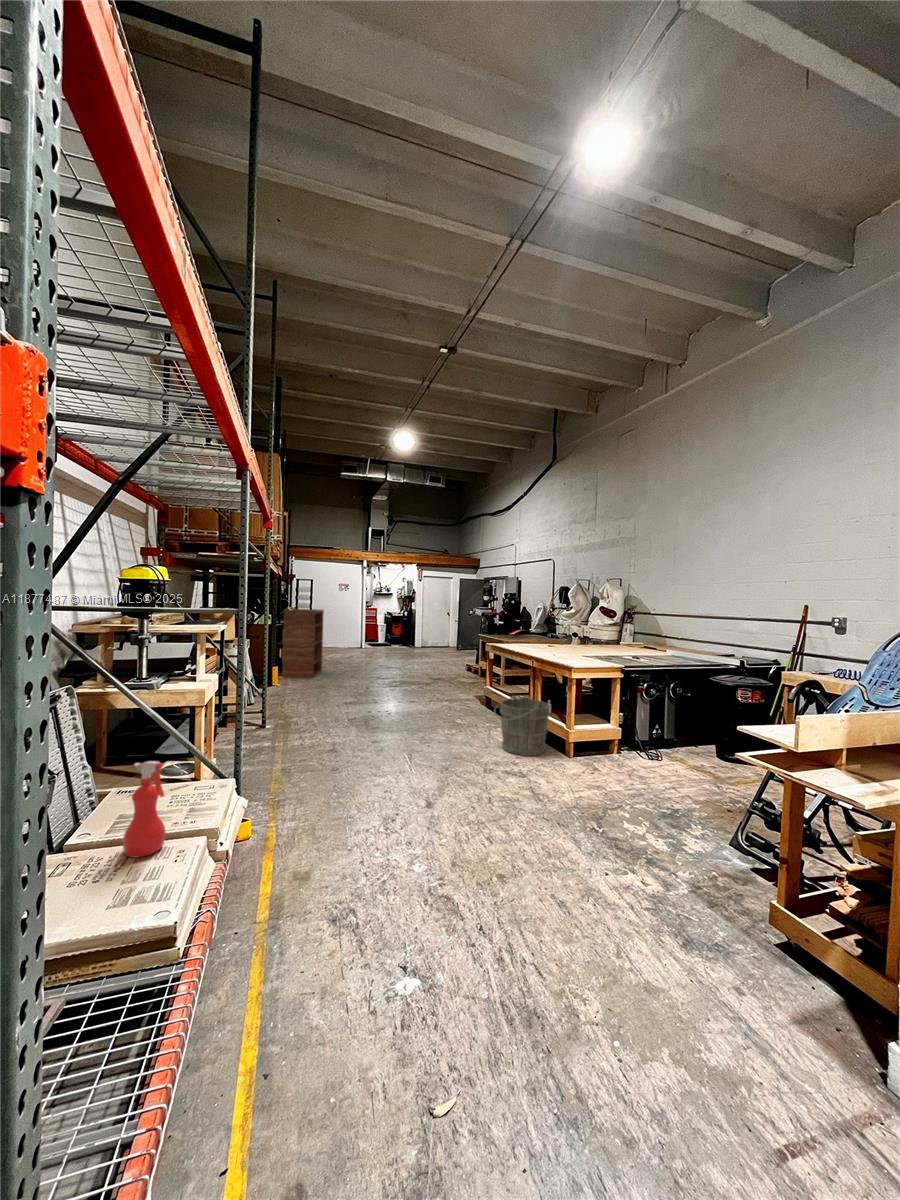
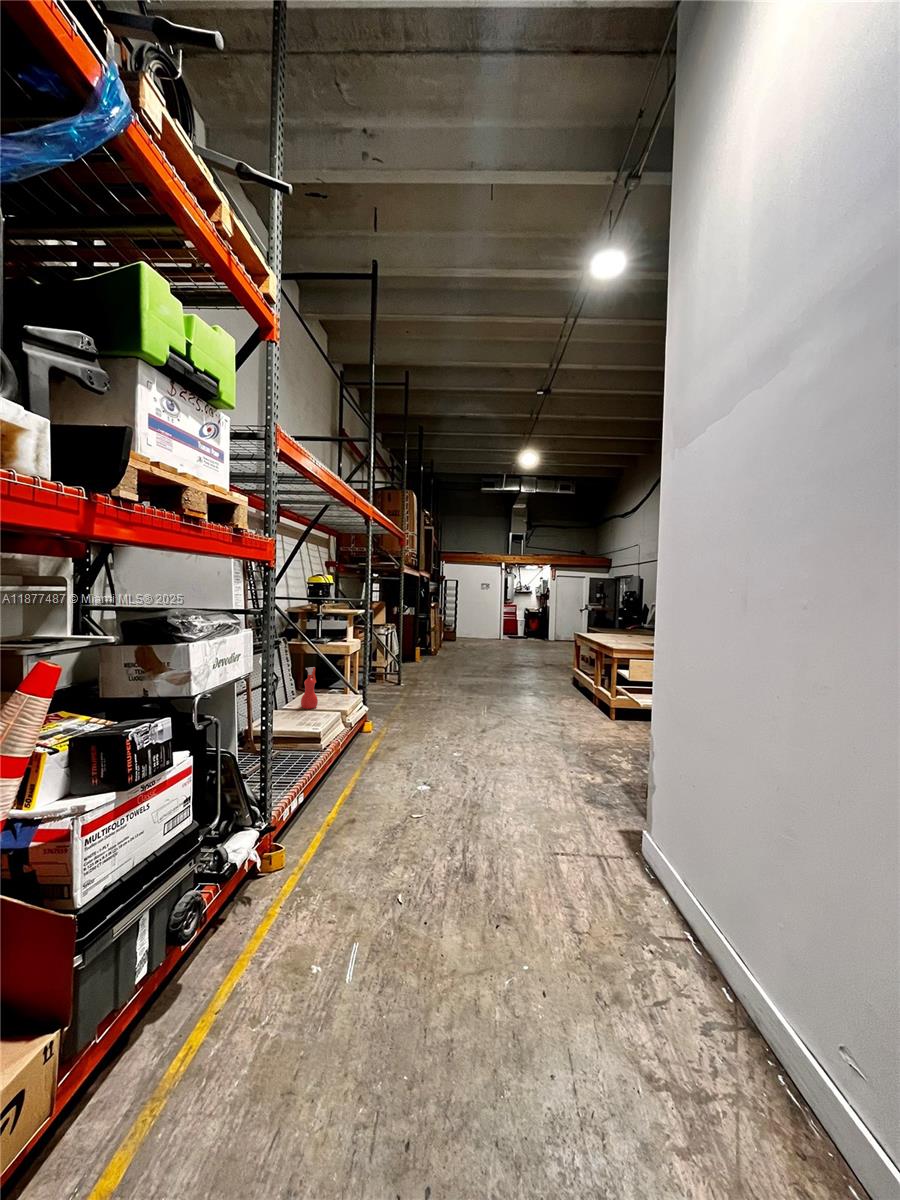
shelving unit: present [282,609,324,678] -> none [426,604,459,659]
bucket: present [494,696,550,756] -> none [555,672,599,717]

